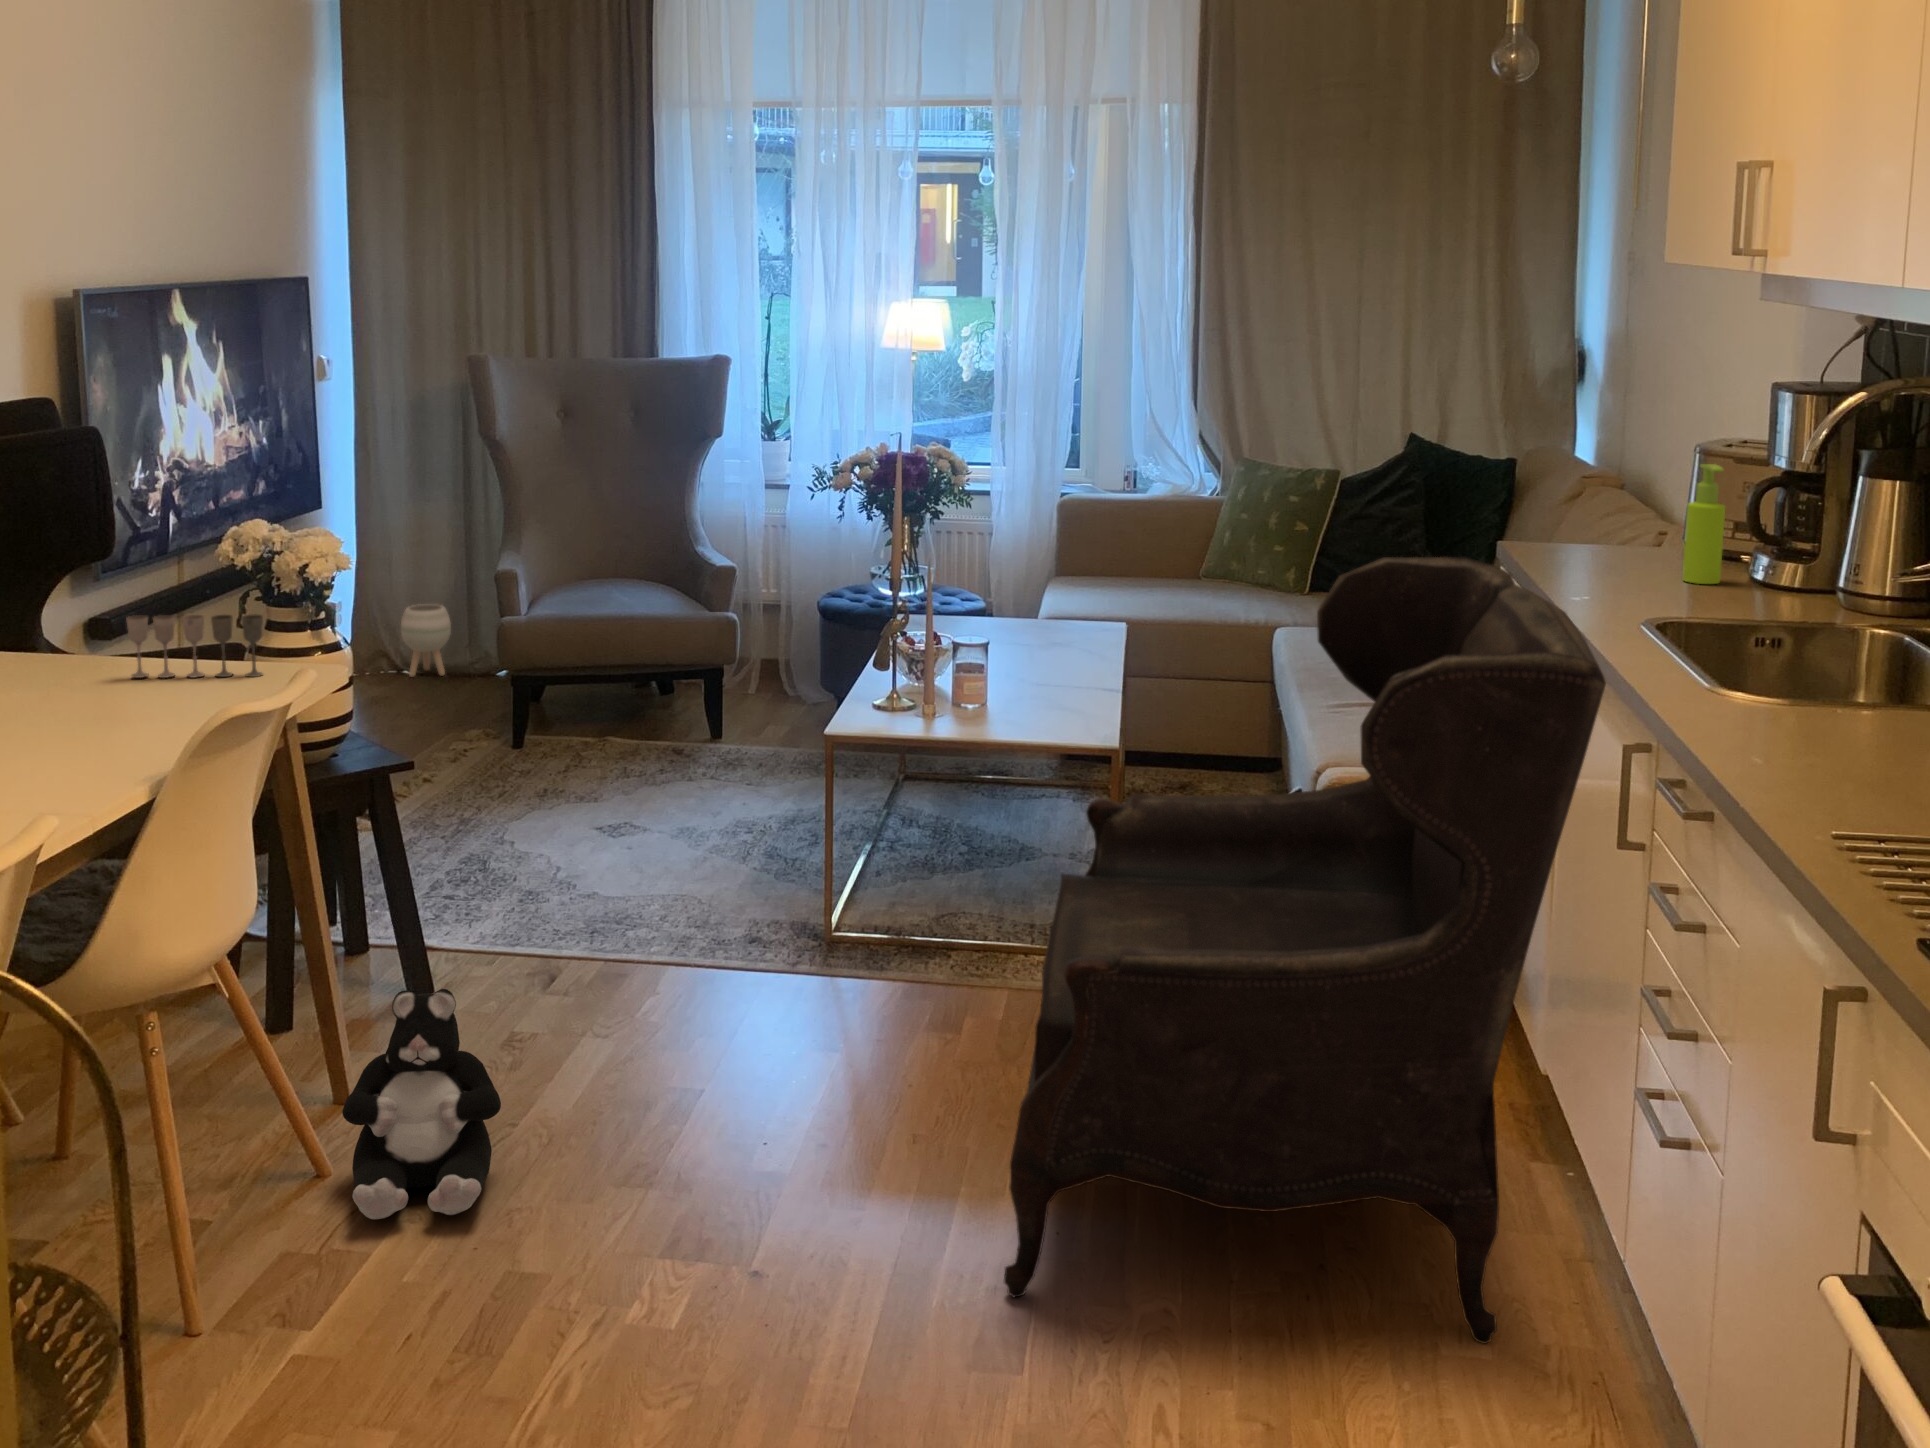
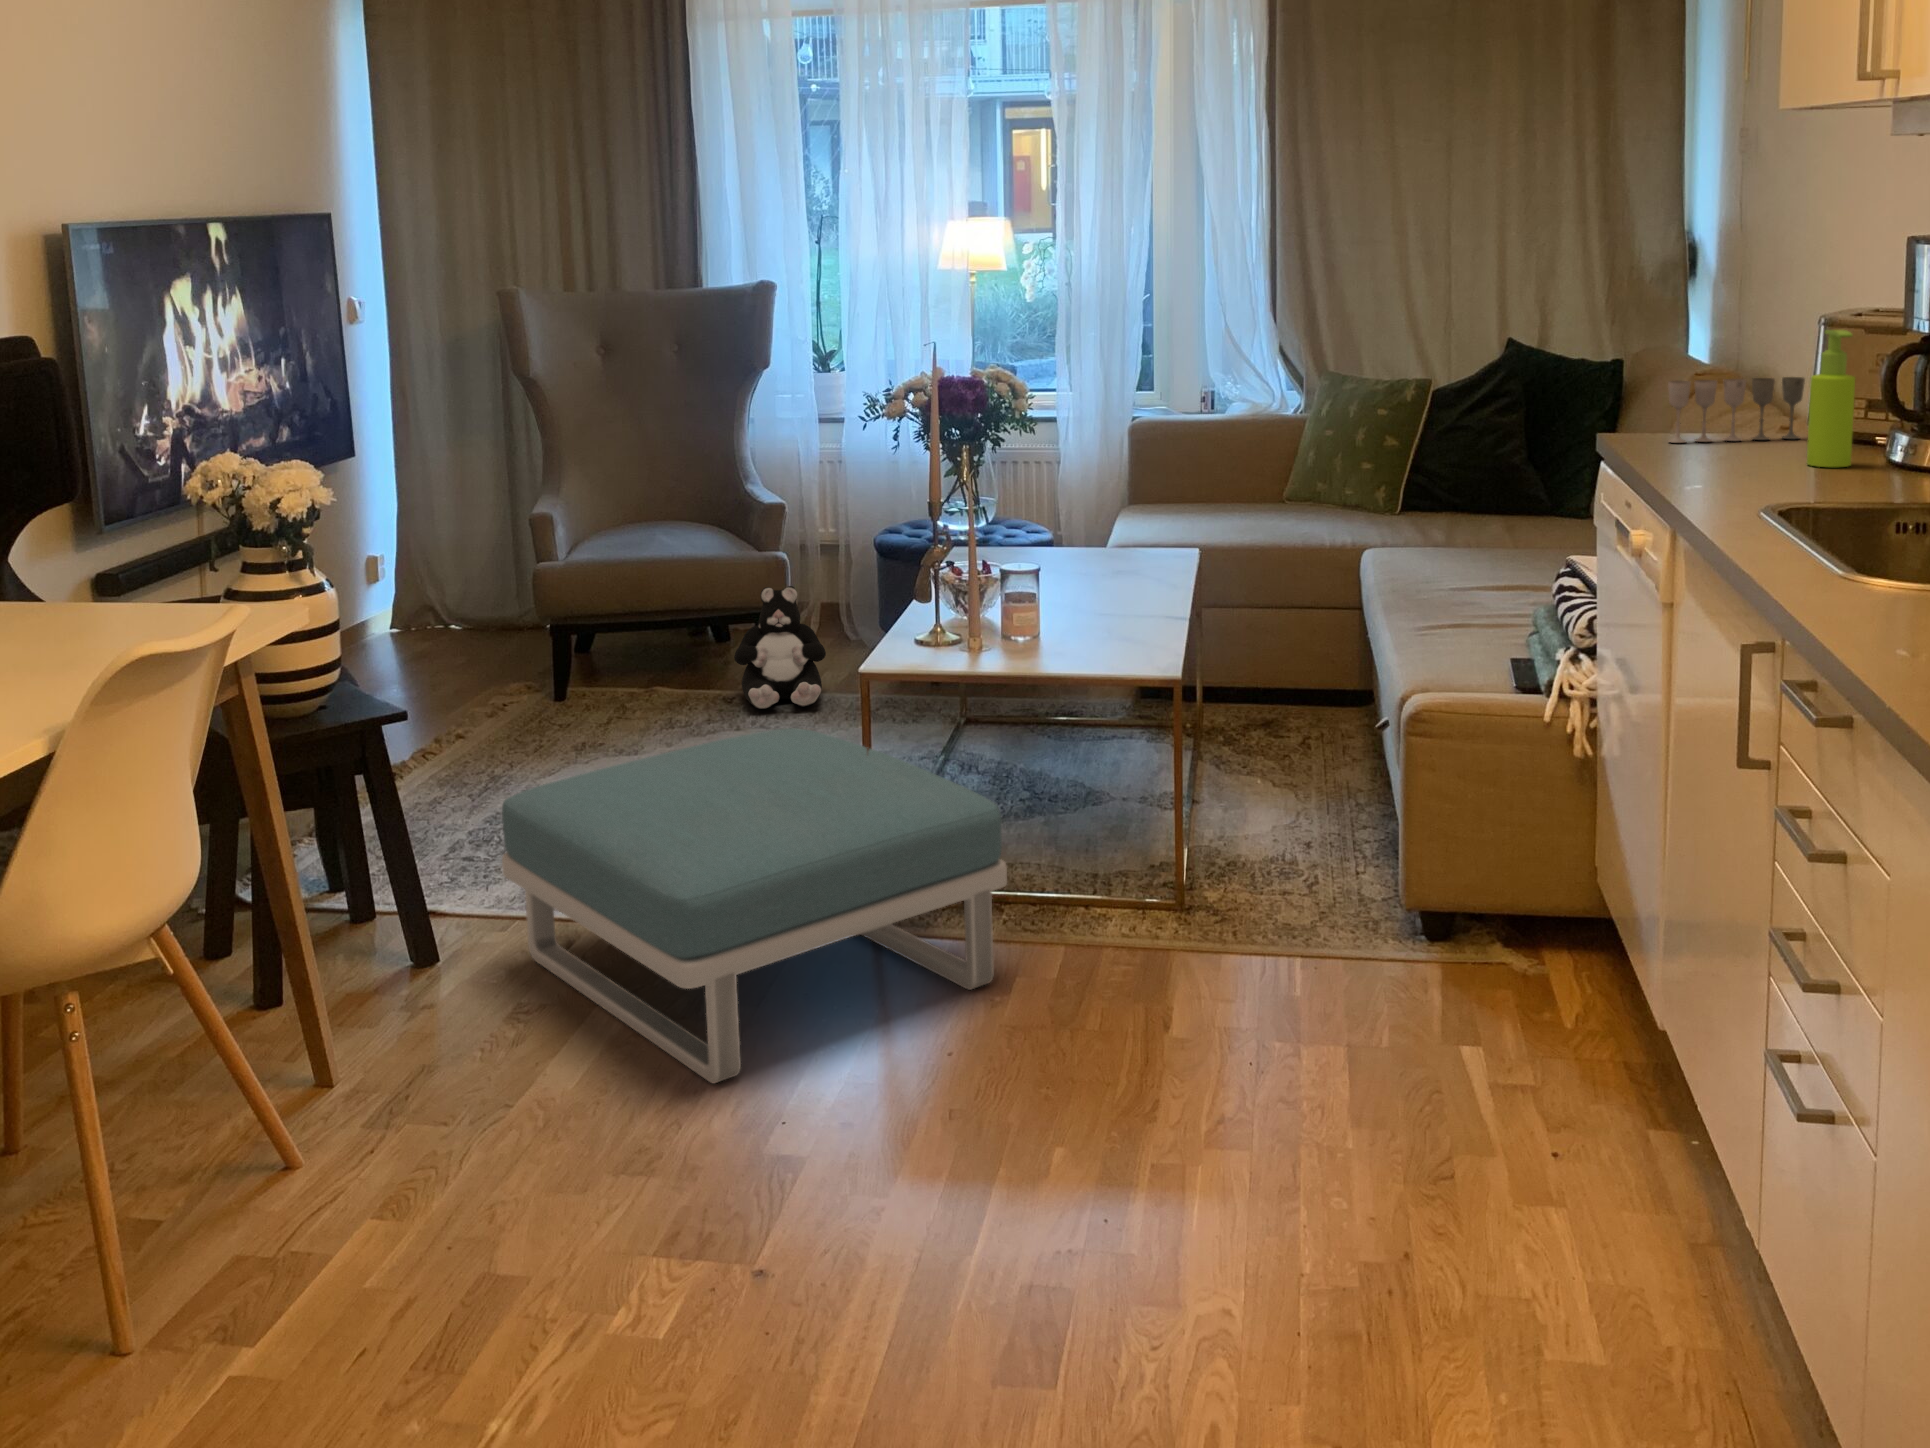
armchair: present [1004,557,1606,1344] -> none [1030,444,1718,1351]
planter: present [401,604,451,677] -> none [451,555,503,631]
wine glass: present [126,614,263,678] -> present [1668,377,1805,443]
footstool: none [501,785,964,1107] -> present [502,728,1007,1083]
plush toy: present [342,989,501,1220] -> present [734,586,826,709]

